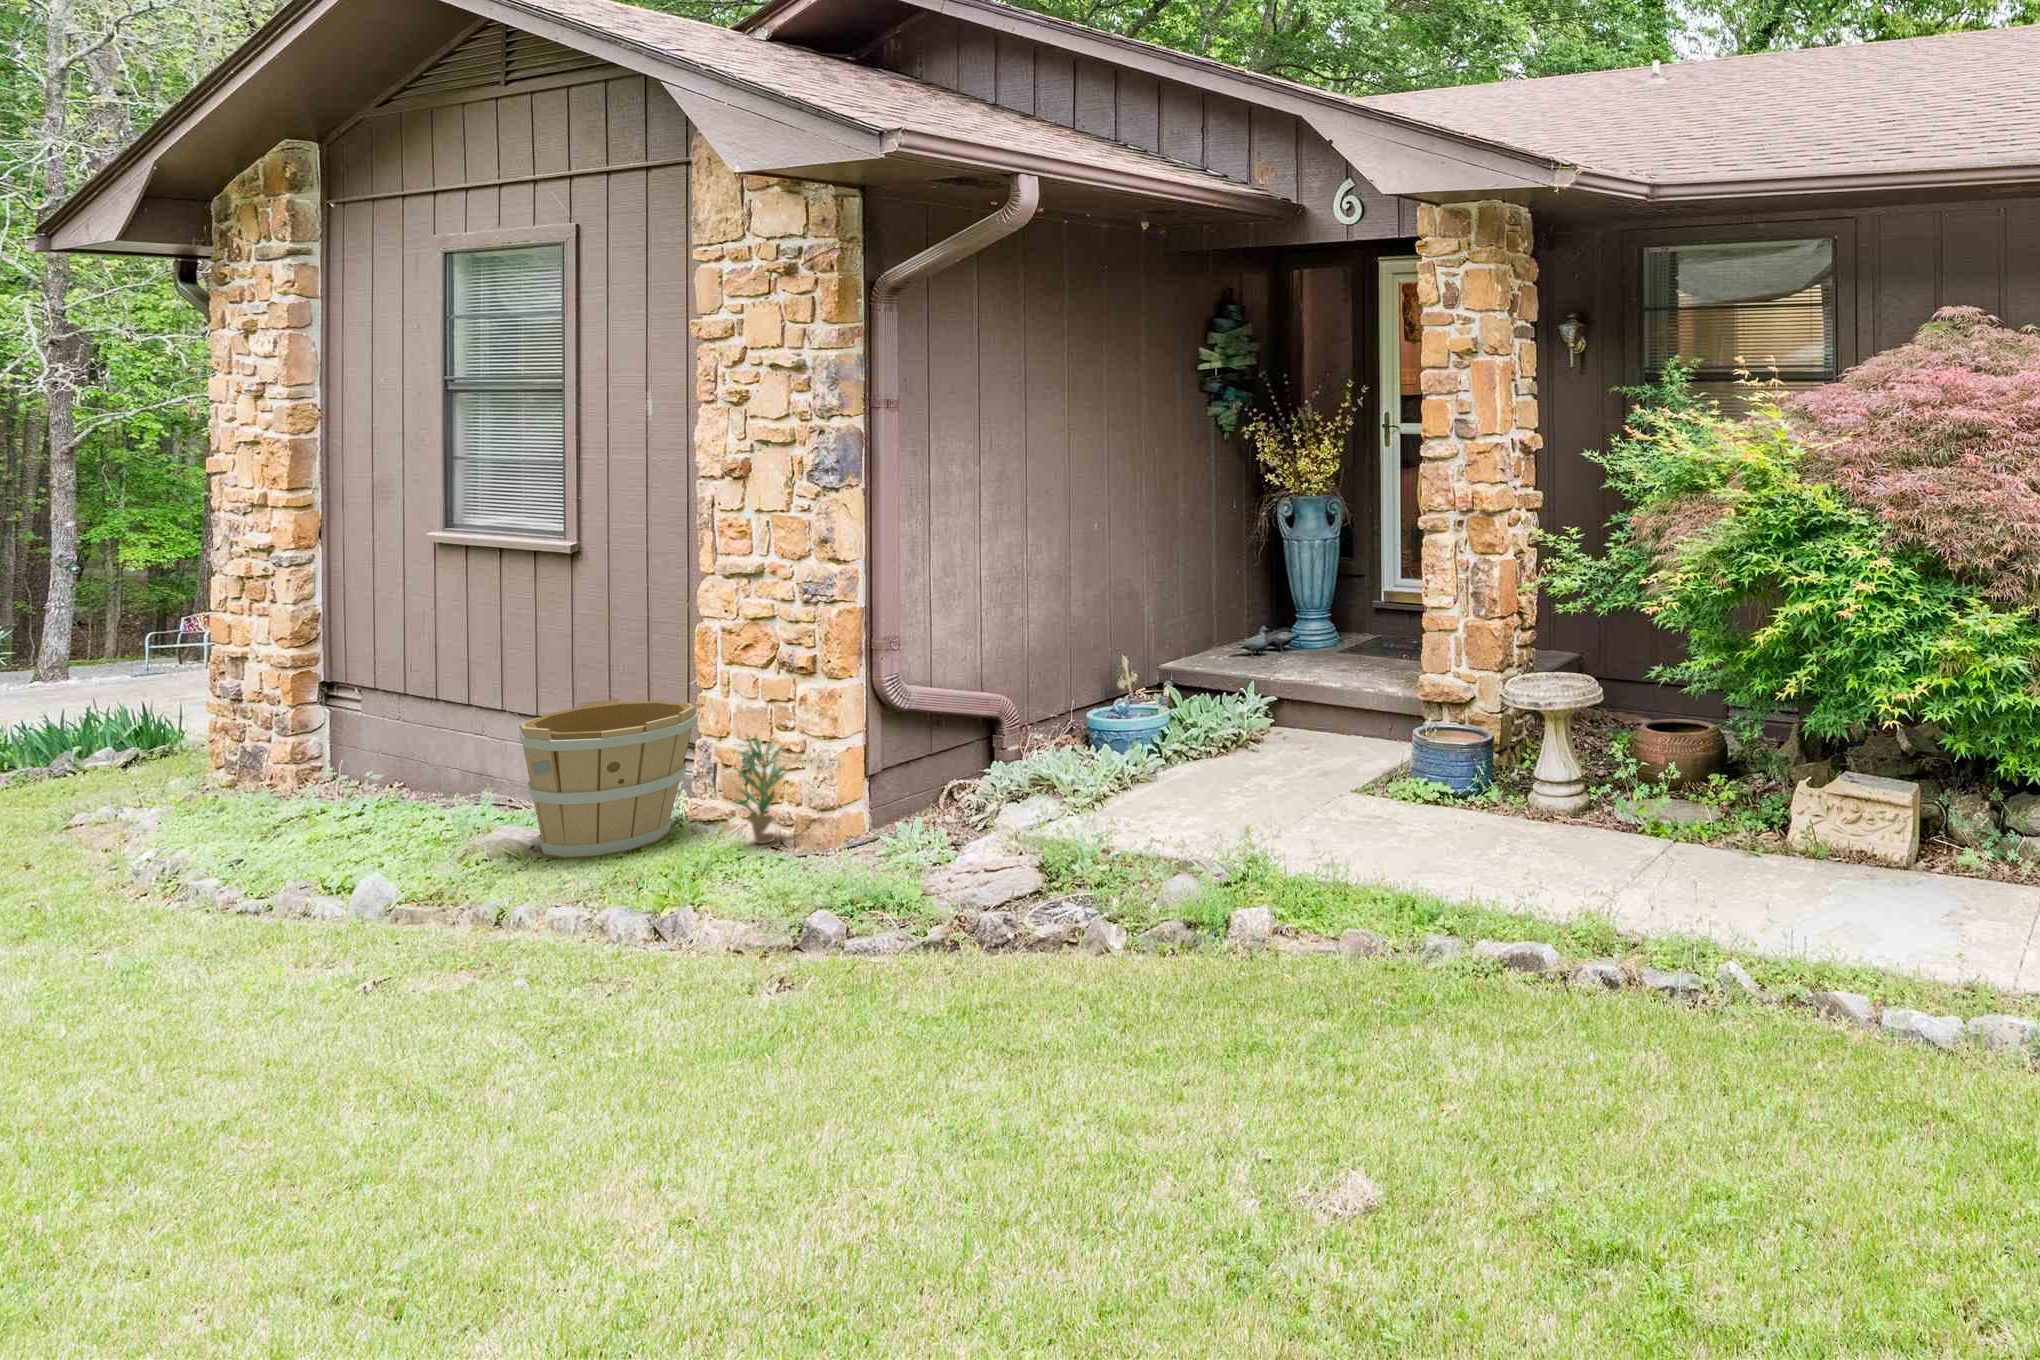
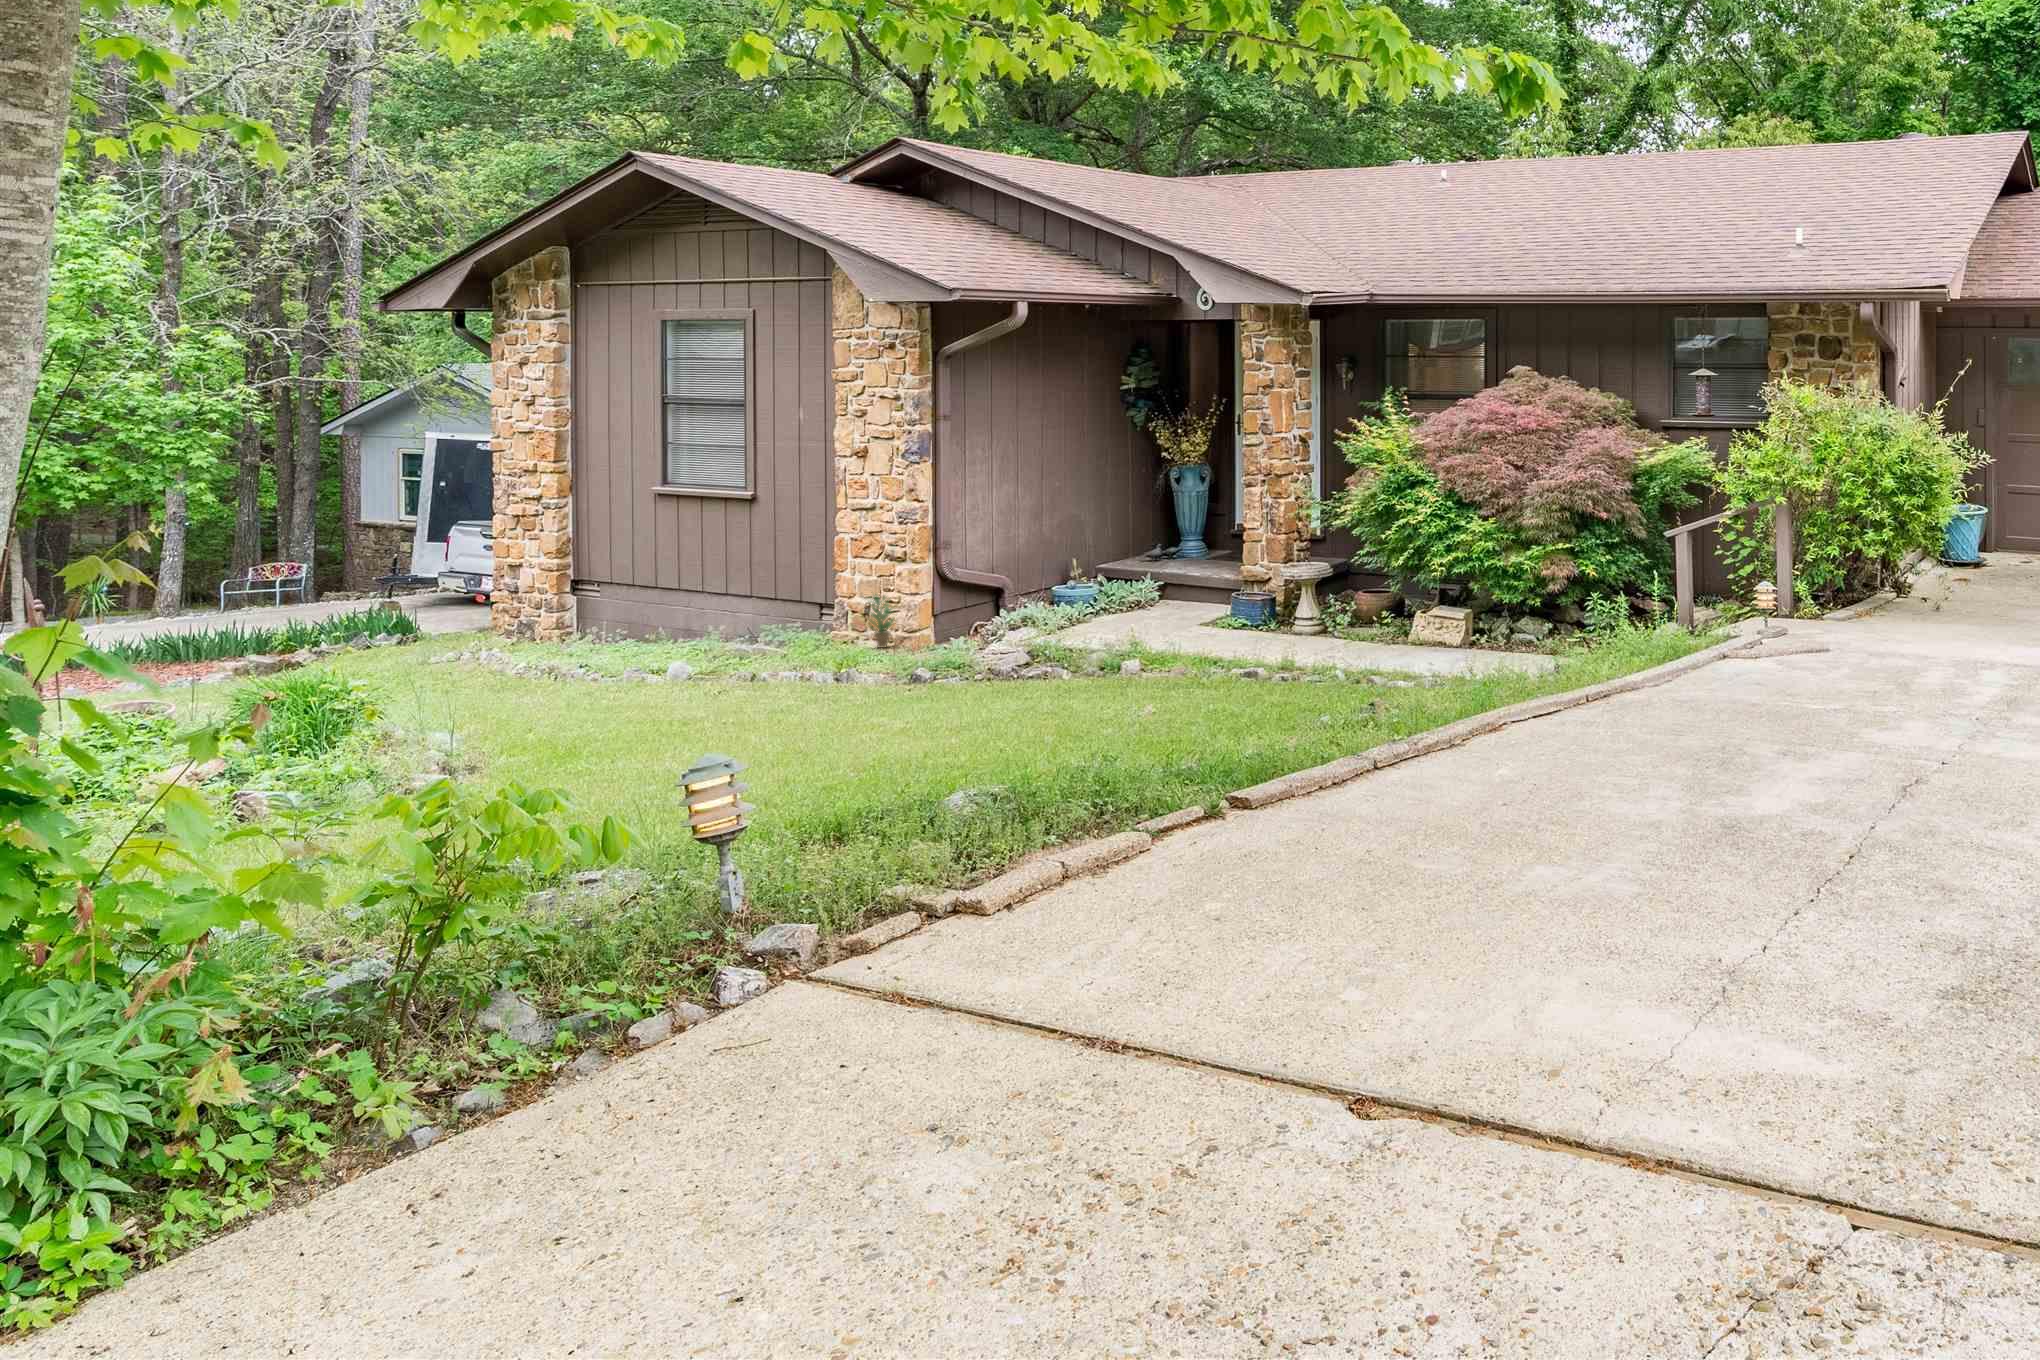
wooden bucket: present [519,699,699,859] -> none [753,576,842,653]

